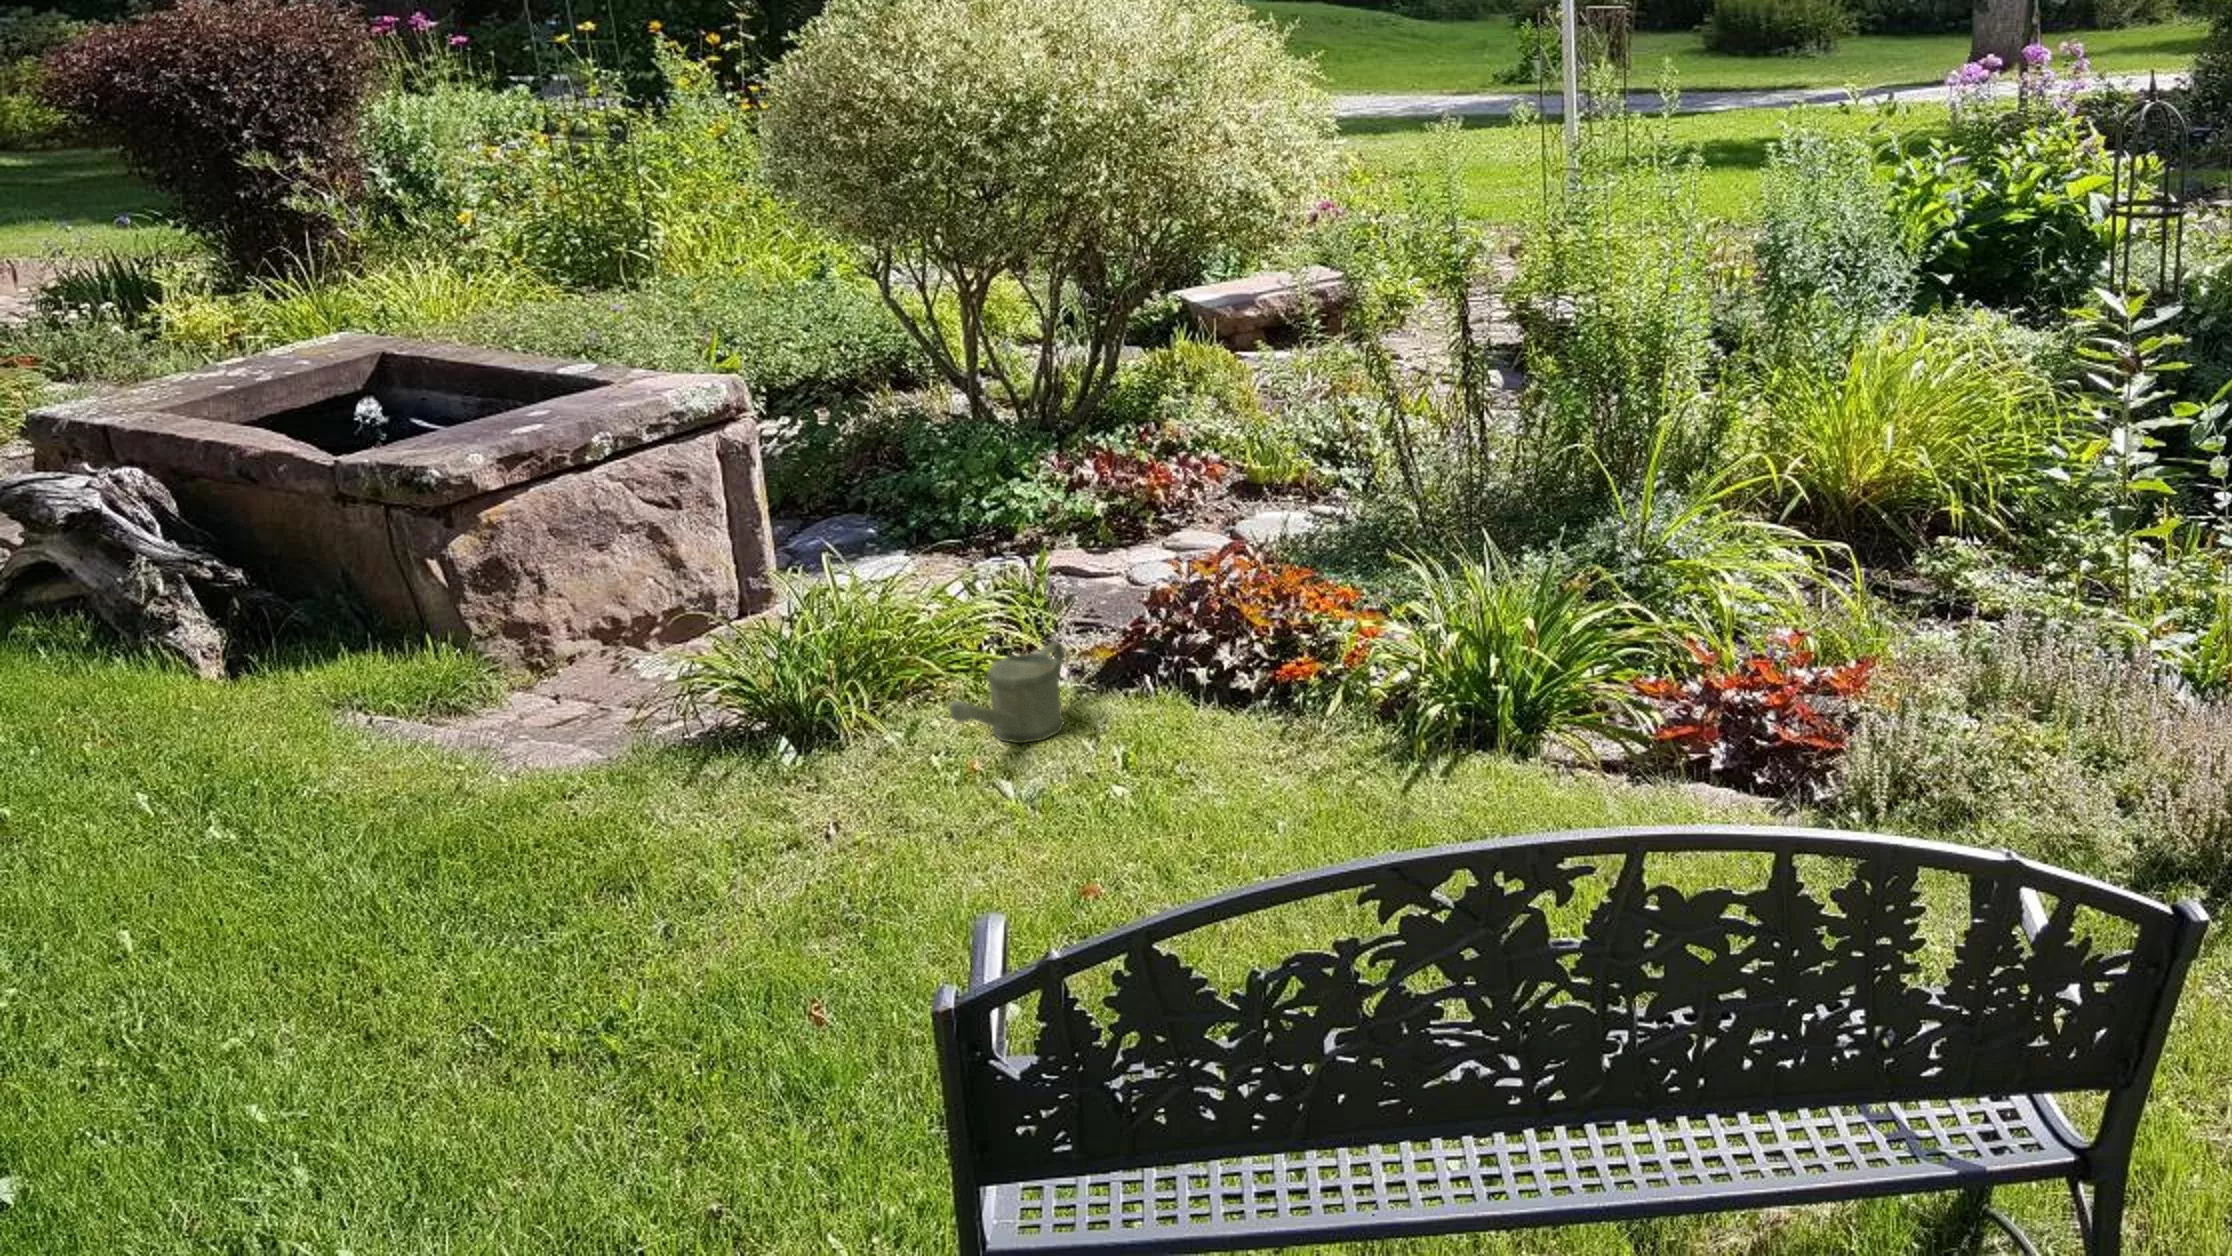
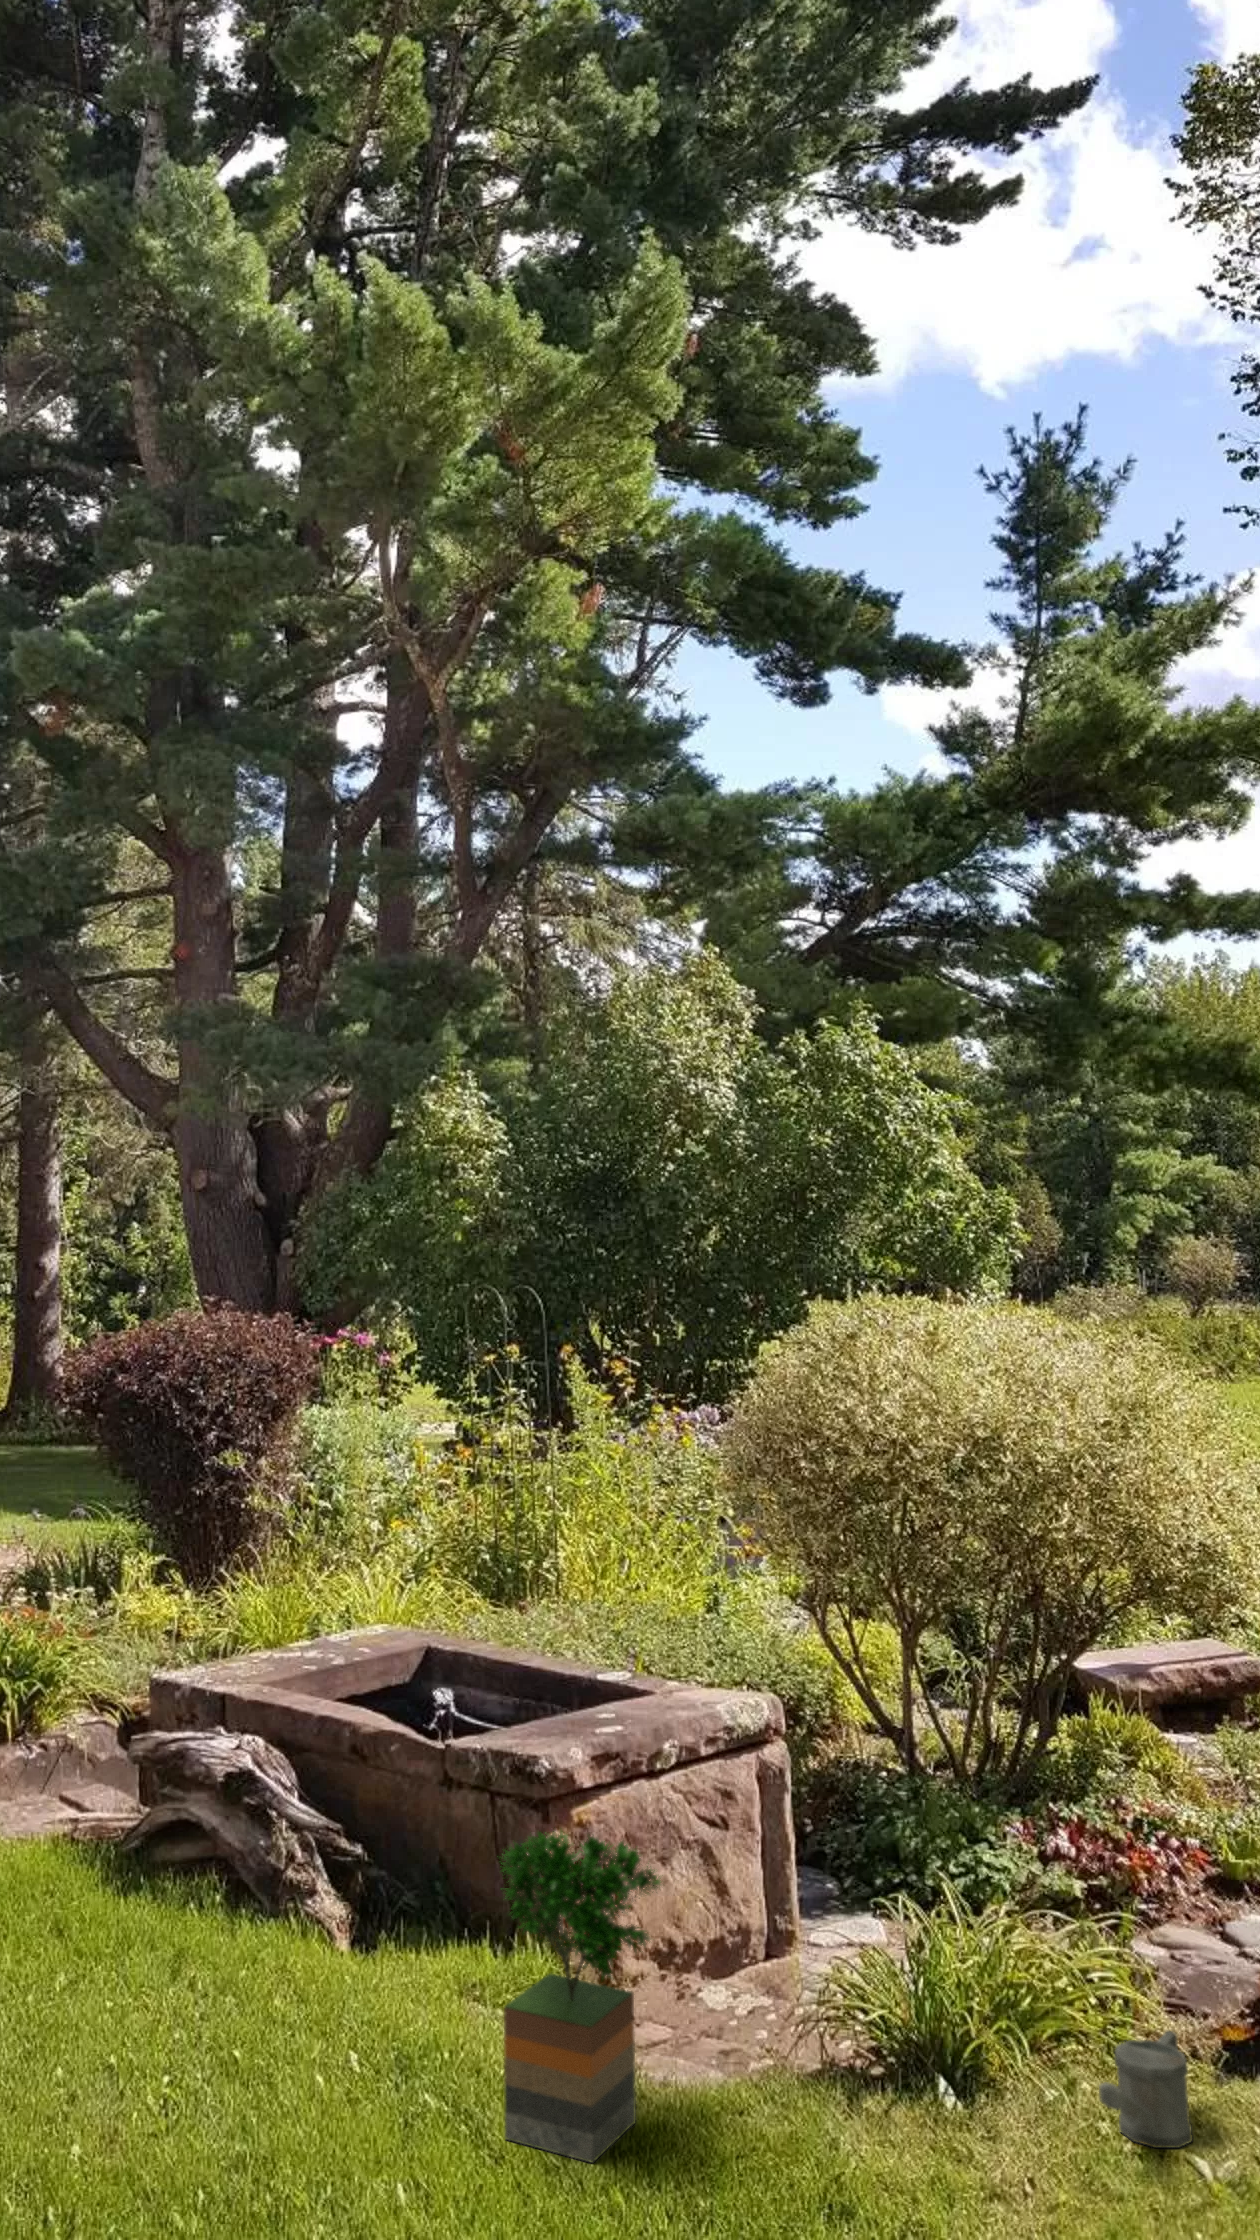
potted tree: none [251,543,476,851] -> present [501,1831,661,2163]

